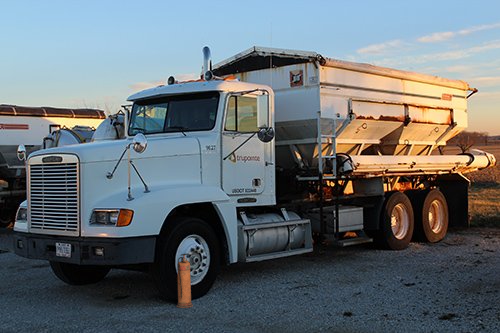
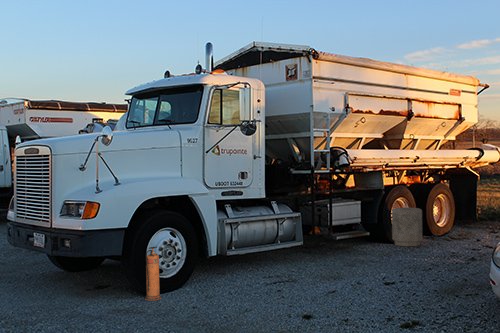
trash can: none [392,214,423,253] -> present [392,208,422,246]

